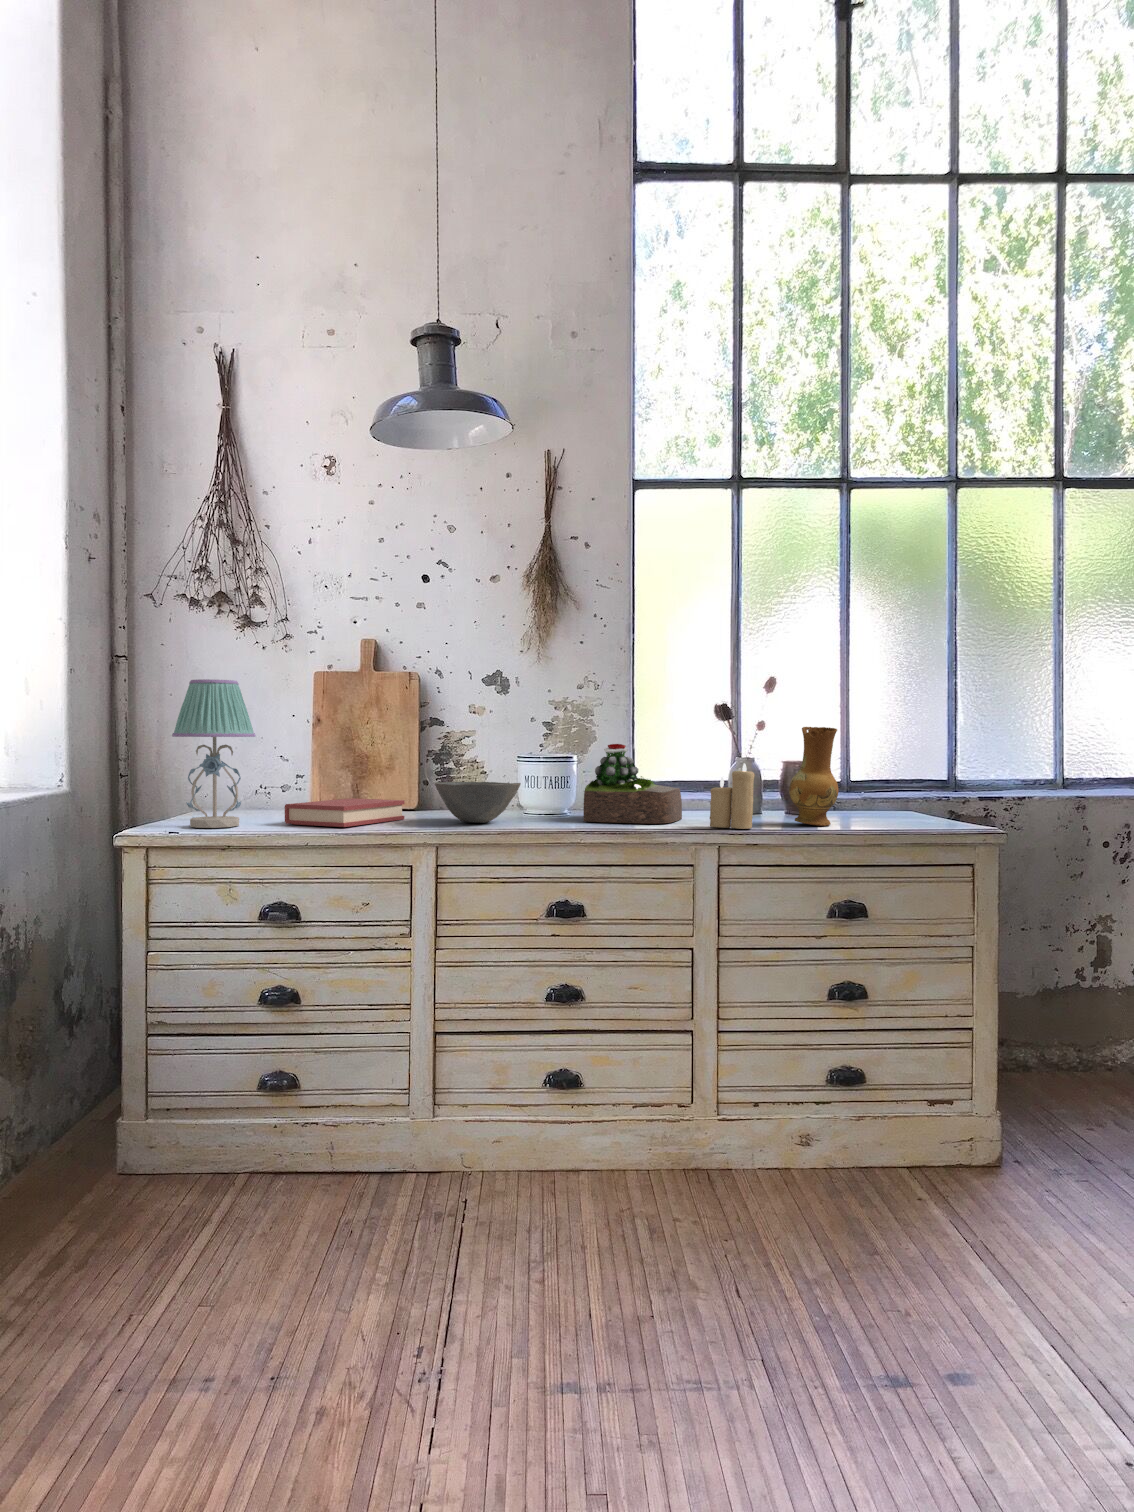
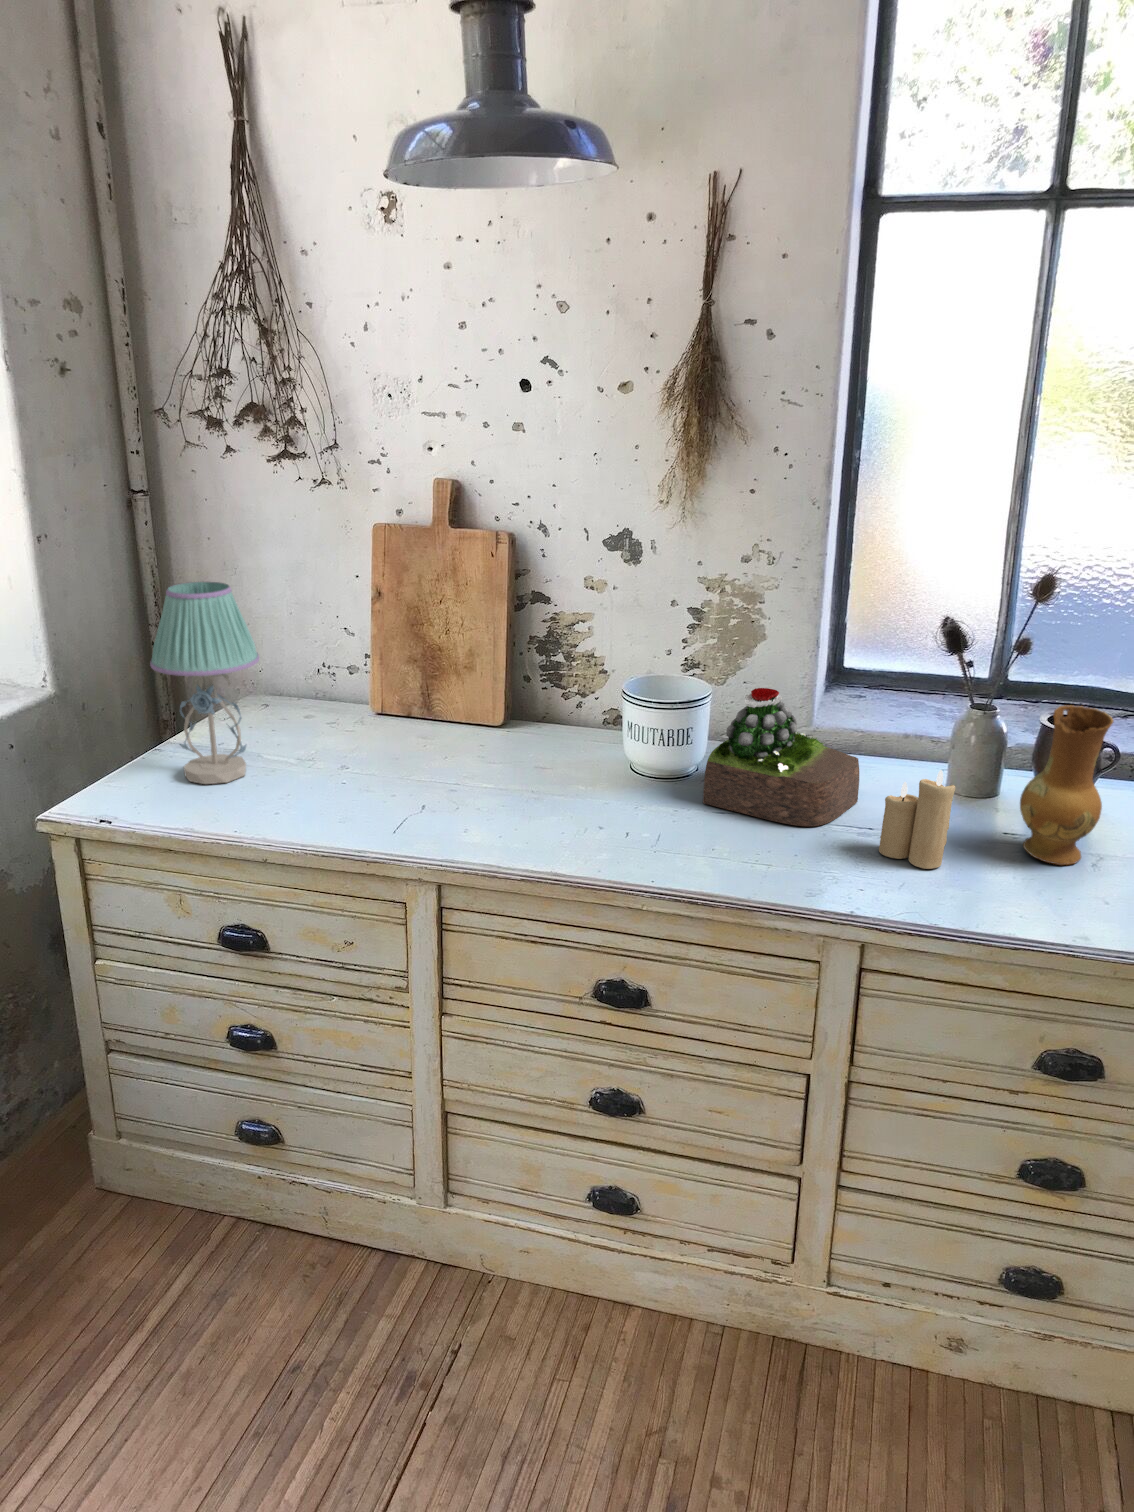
bowl: present [435,782,521,823] -> none [493,721,615,797]
hardback book: present [285,798,405,827] -> none [301,721,467,800]

